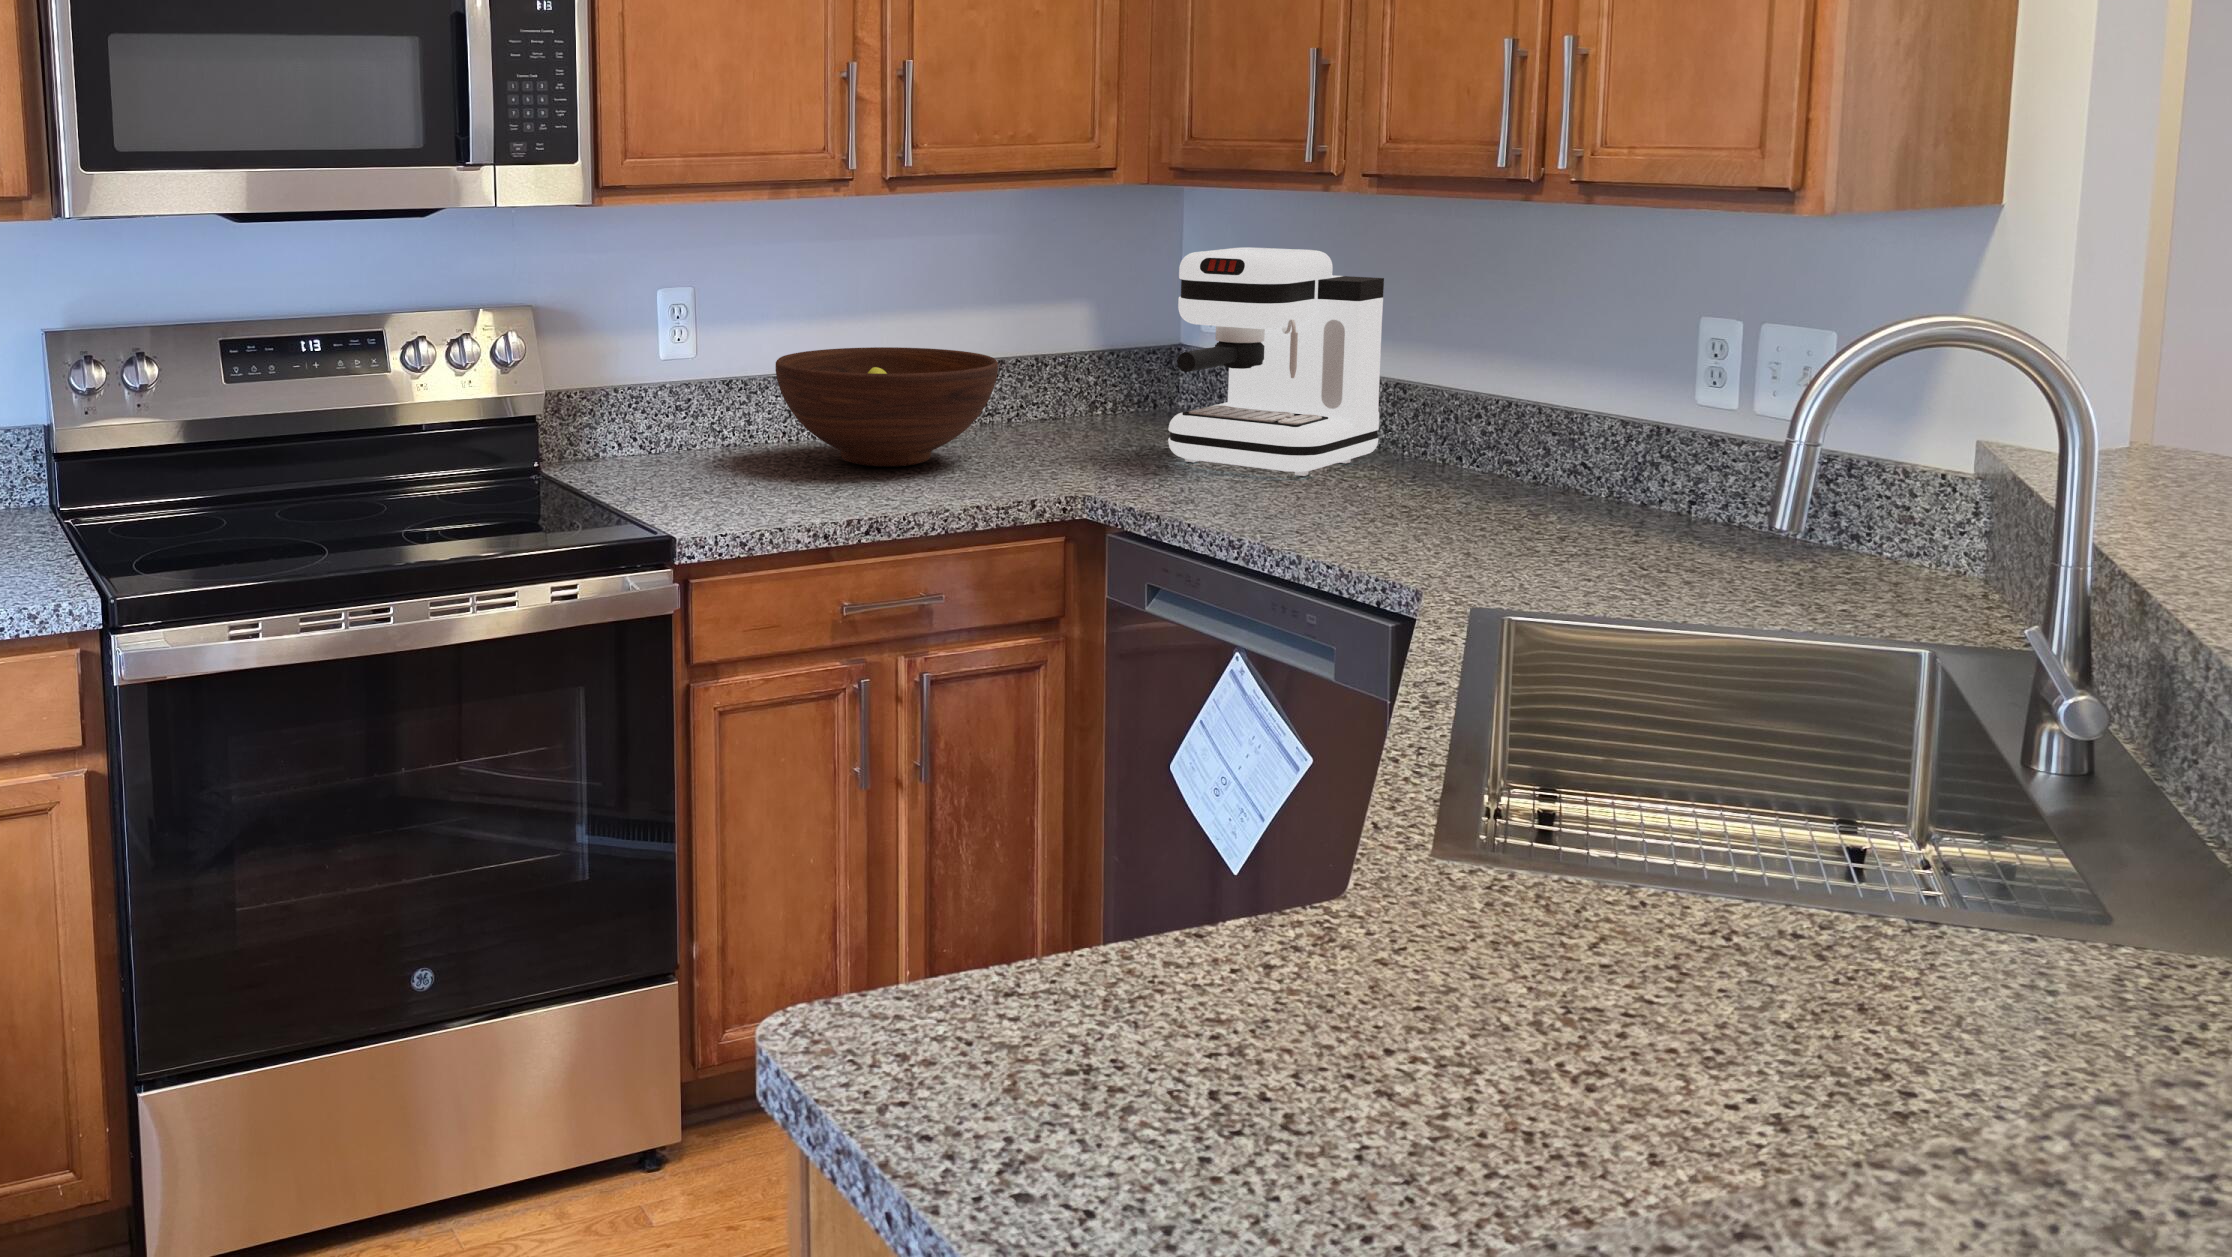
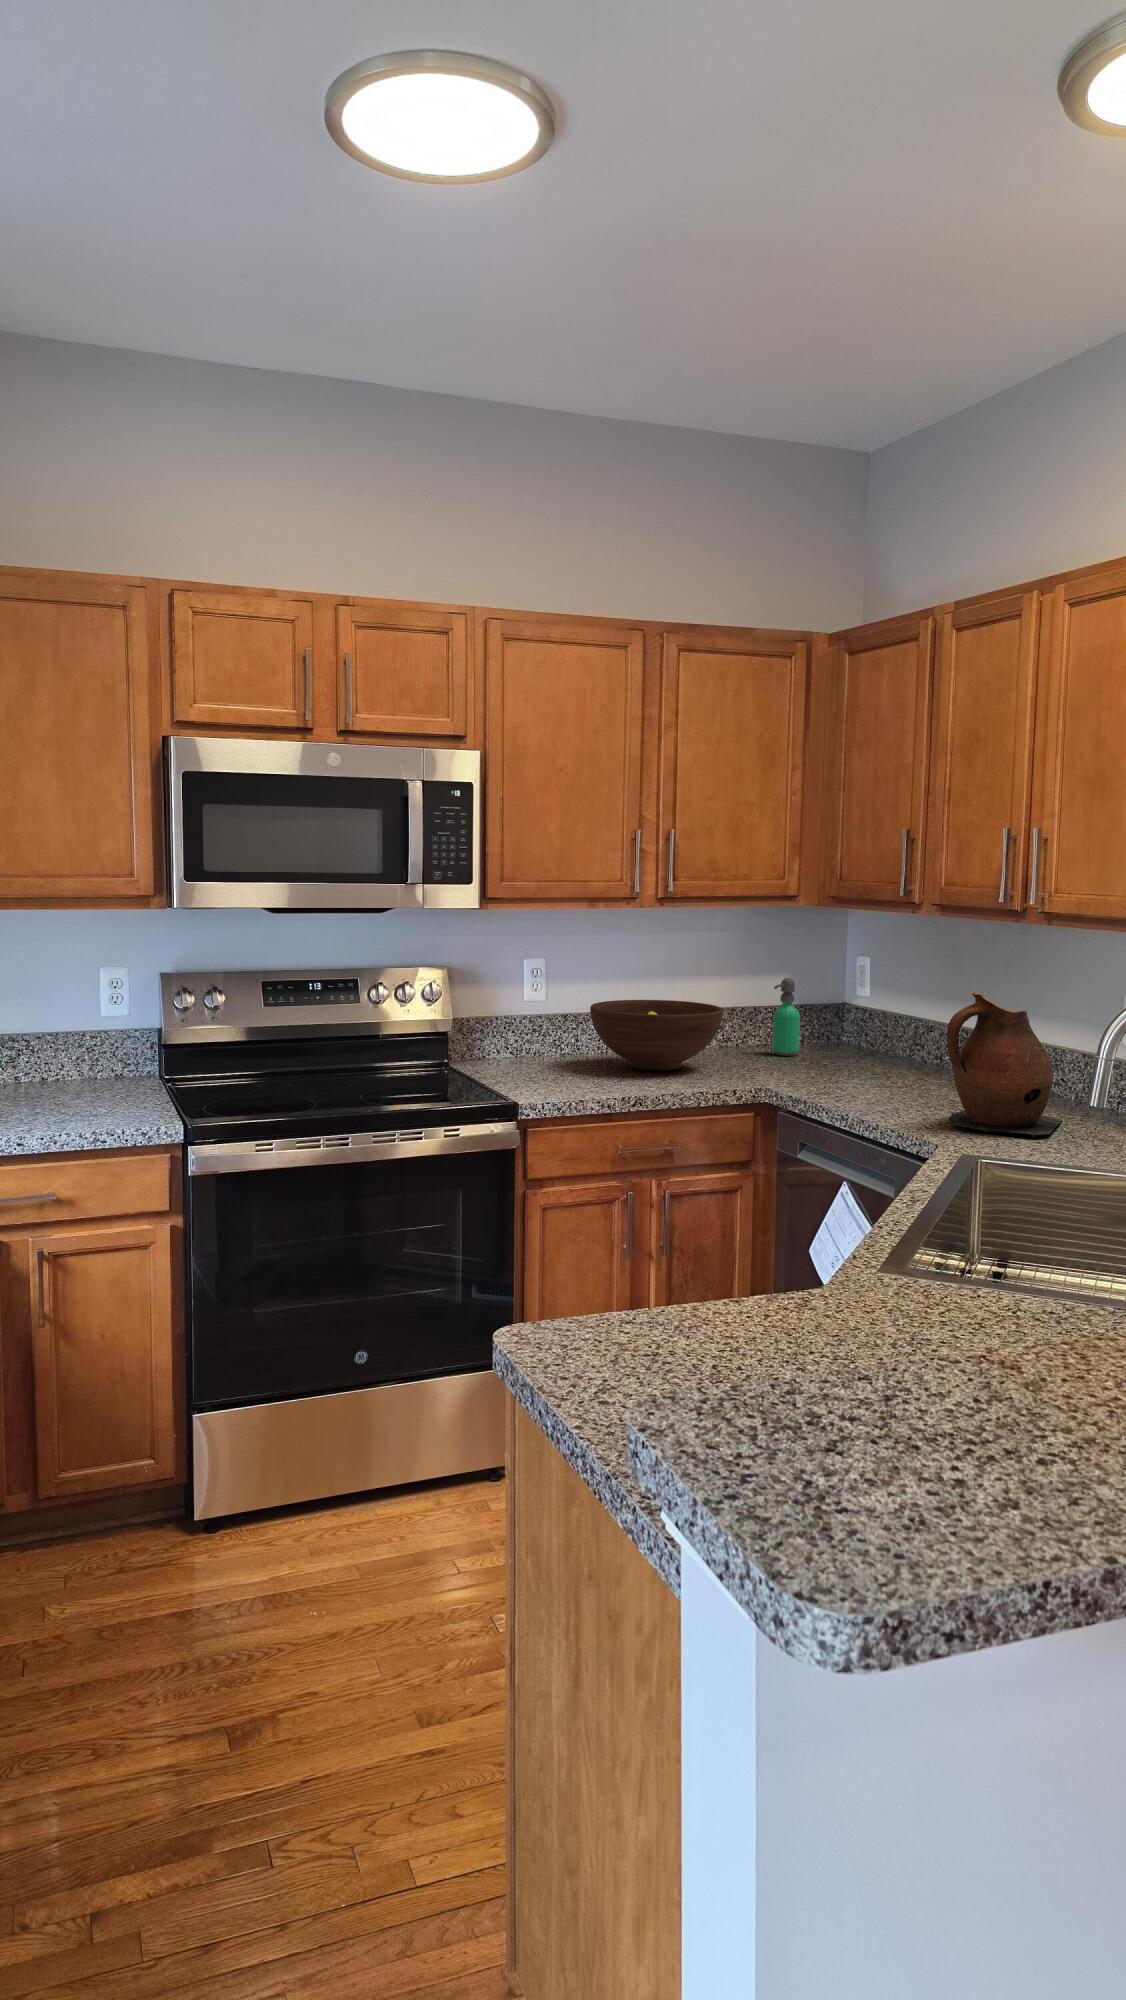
coffee maker: present [1168,248,1384,476] -> none [825,946,956,1084]
soap dispenser: none [1069,304,1115,433] -> present [772,978,800,1056]
ceramic pitcher: none [1407,324,1599,569] -> present [947,992,1062,1137]

